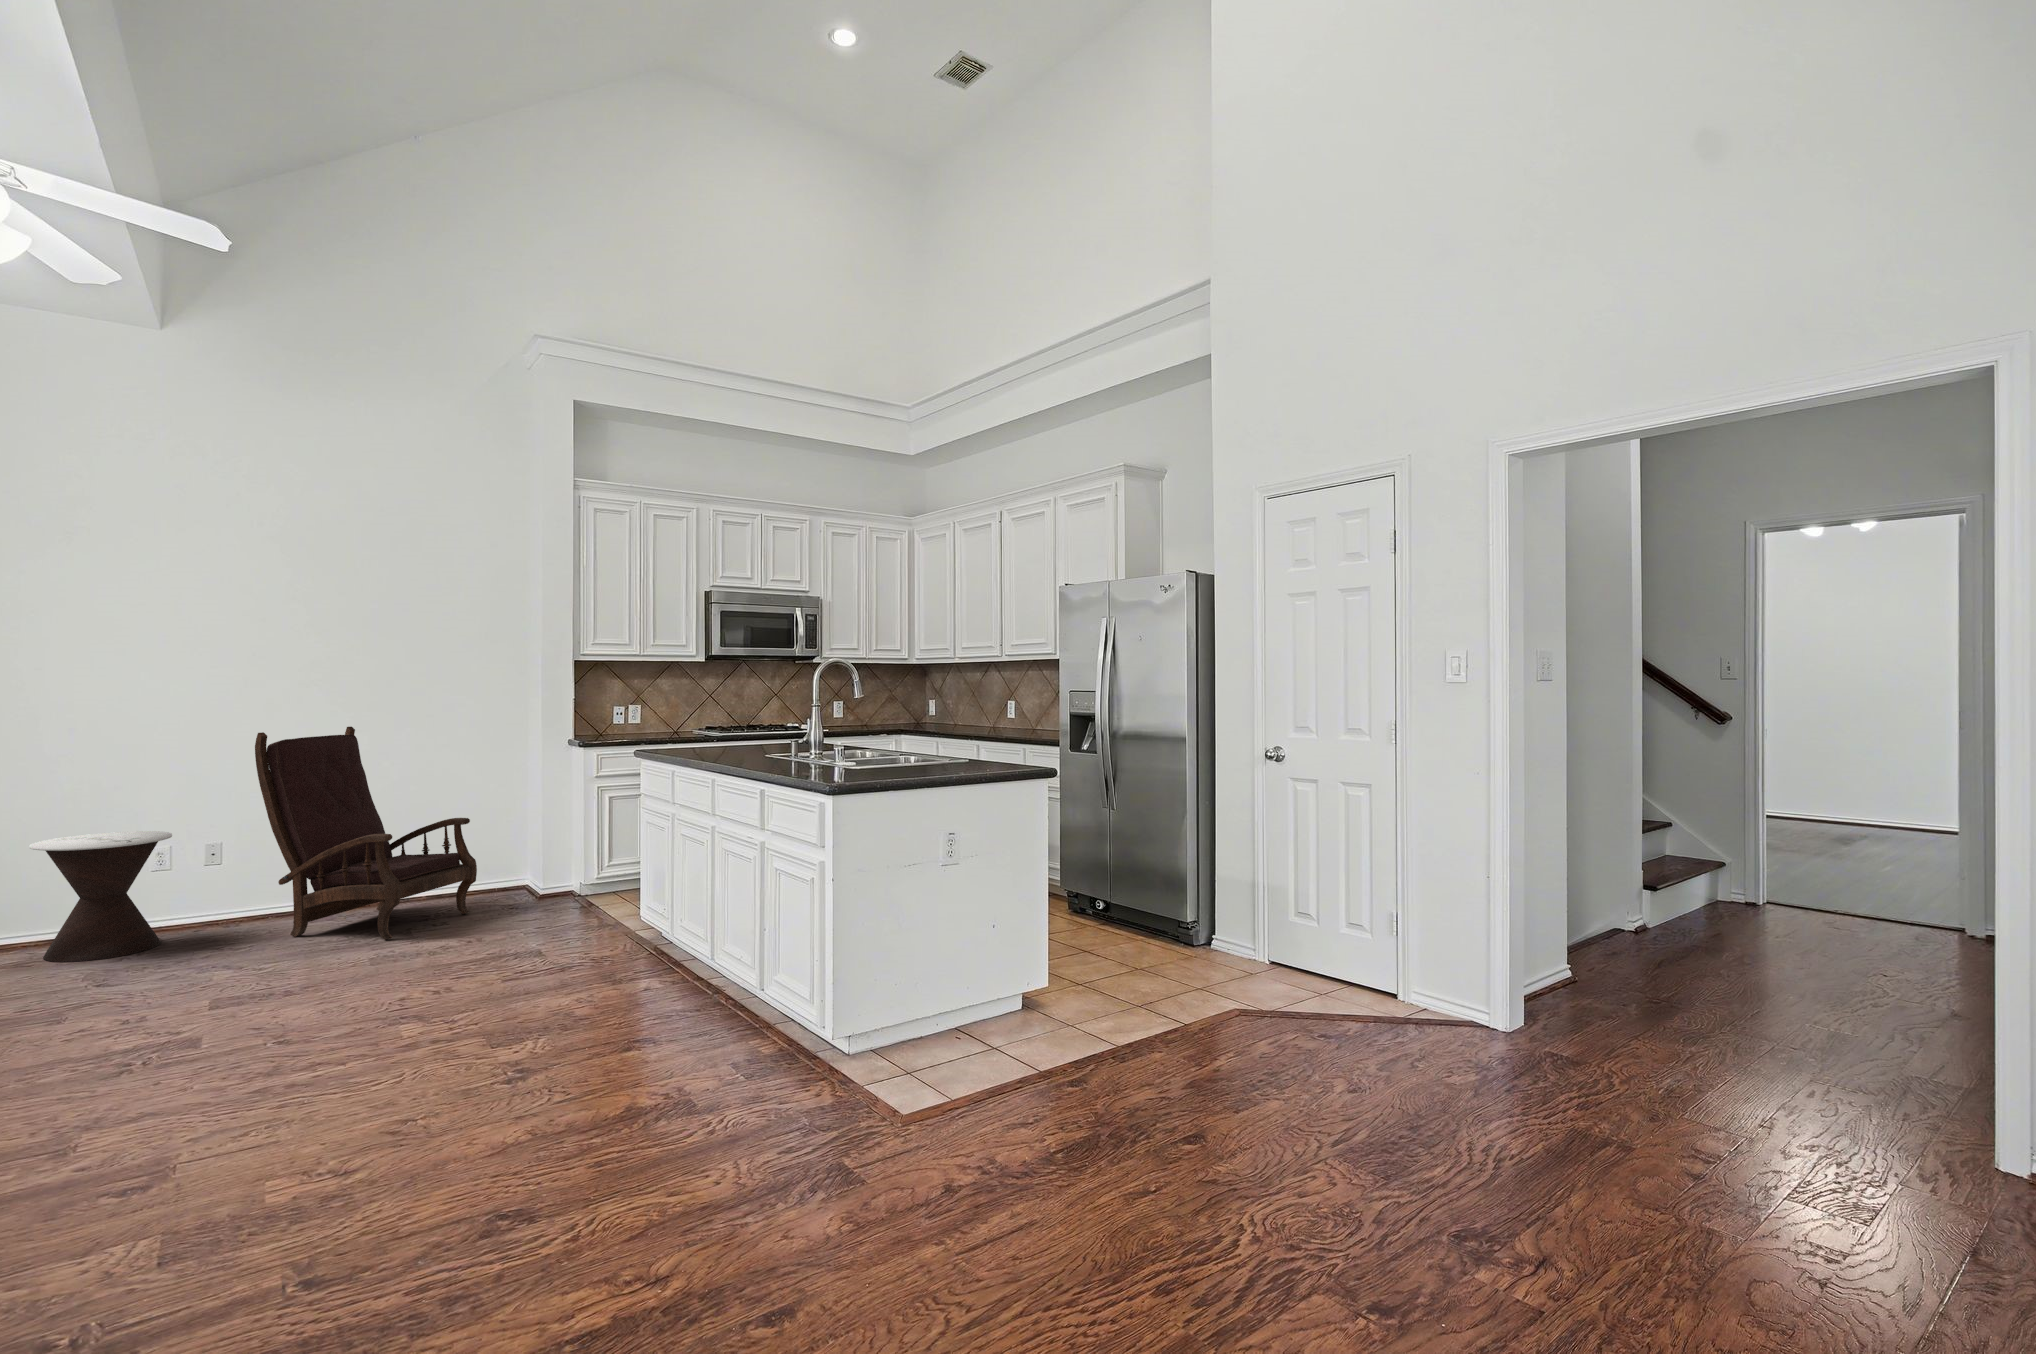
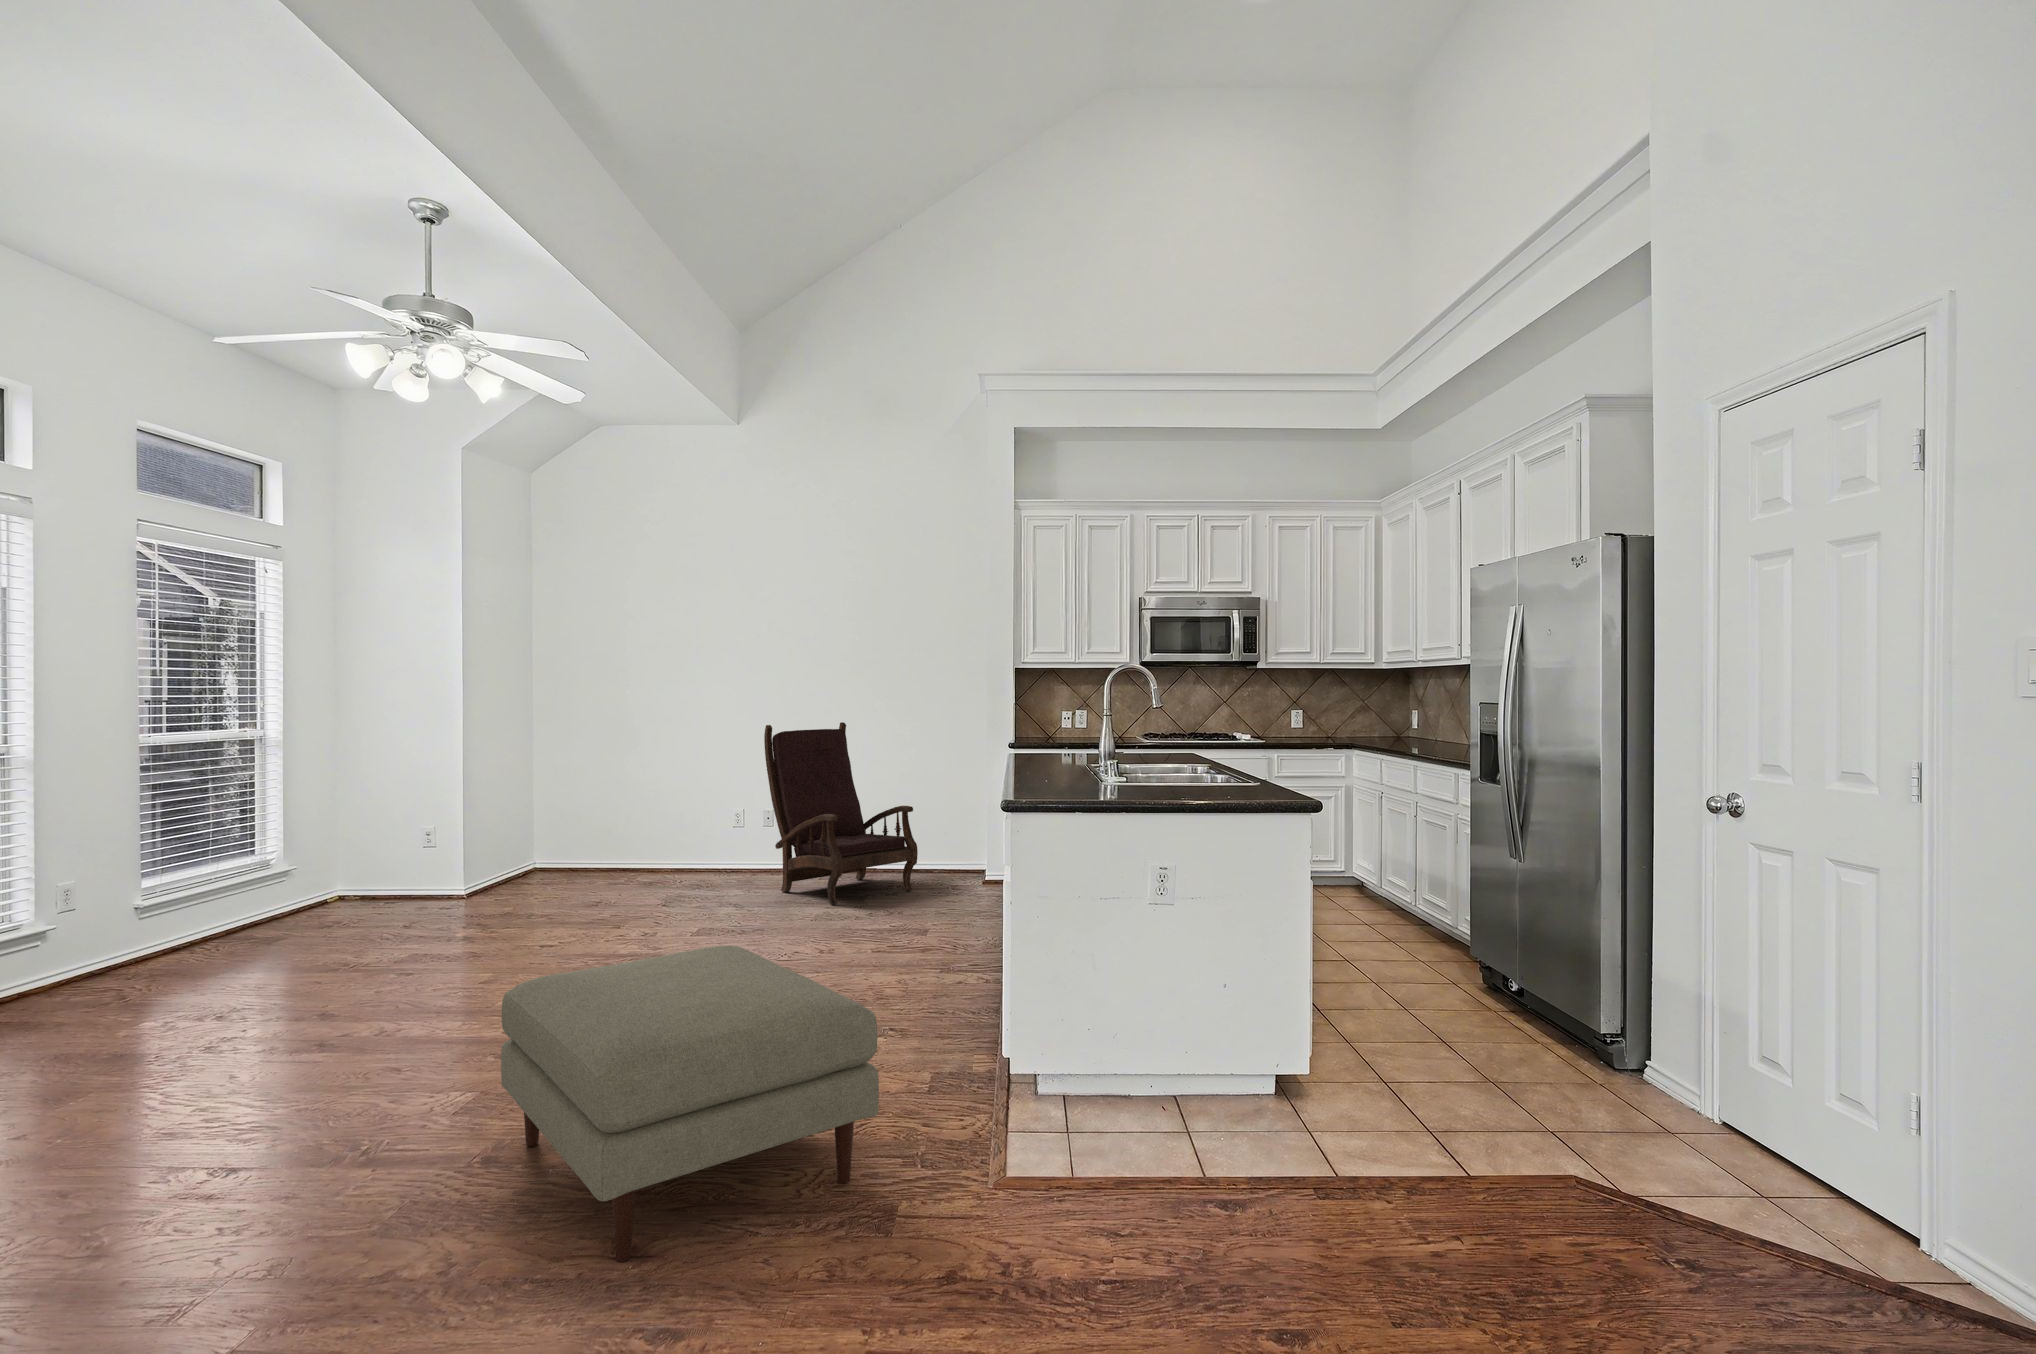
side table: present [30,831,172,962] -> none [633,797,717,891]
ottoman: none [317,964,794,1279] -> present [501,945,879,1262]

